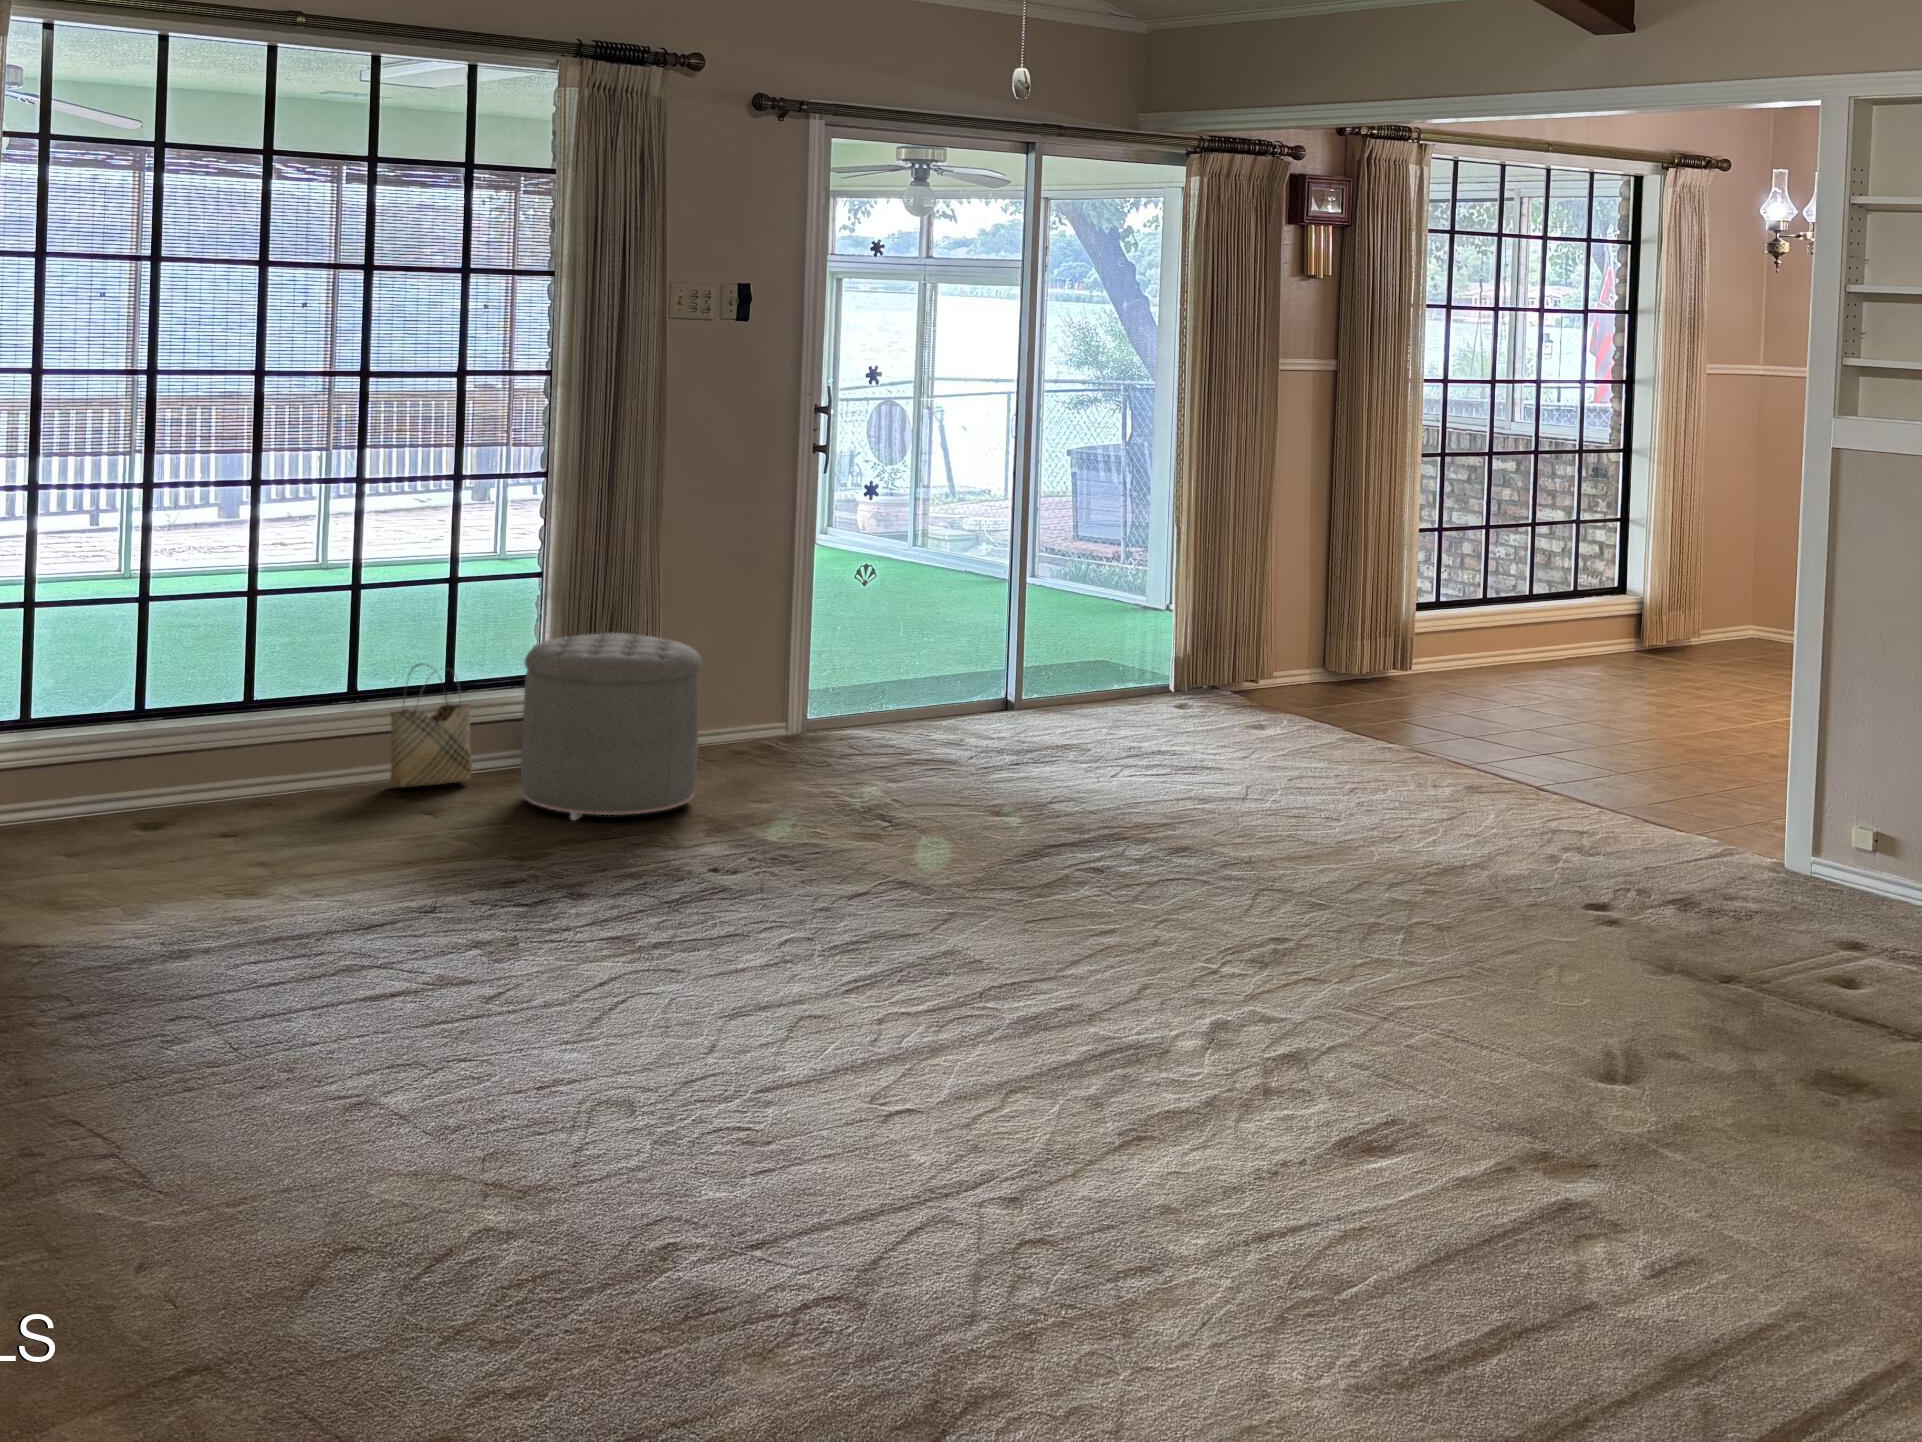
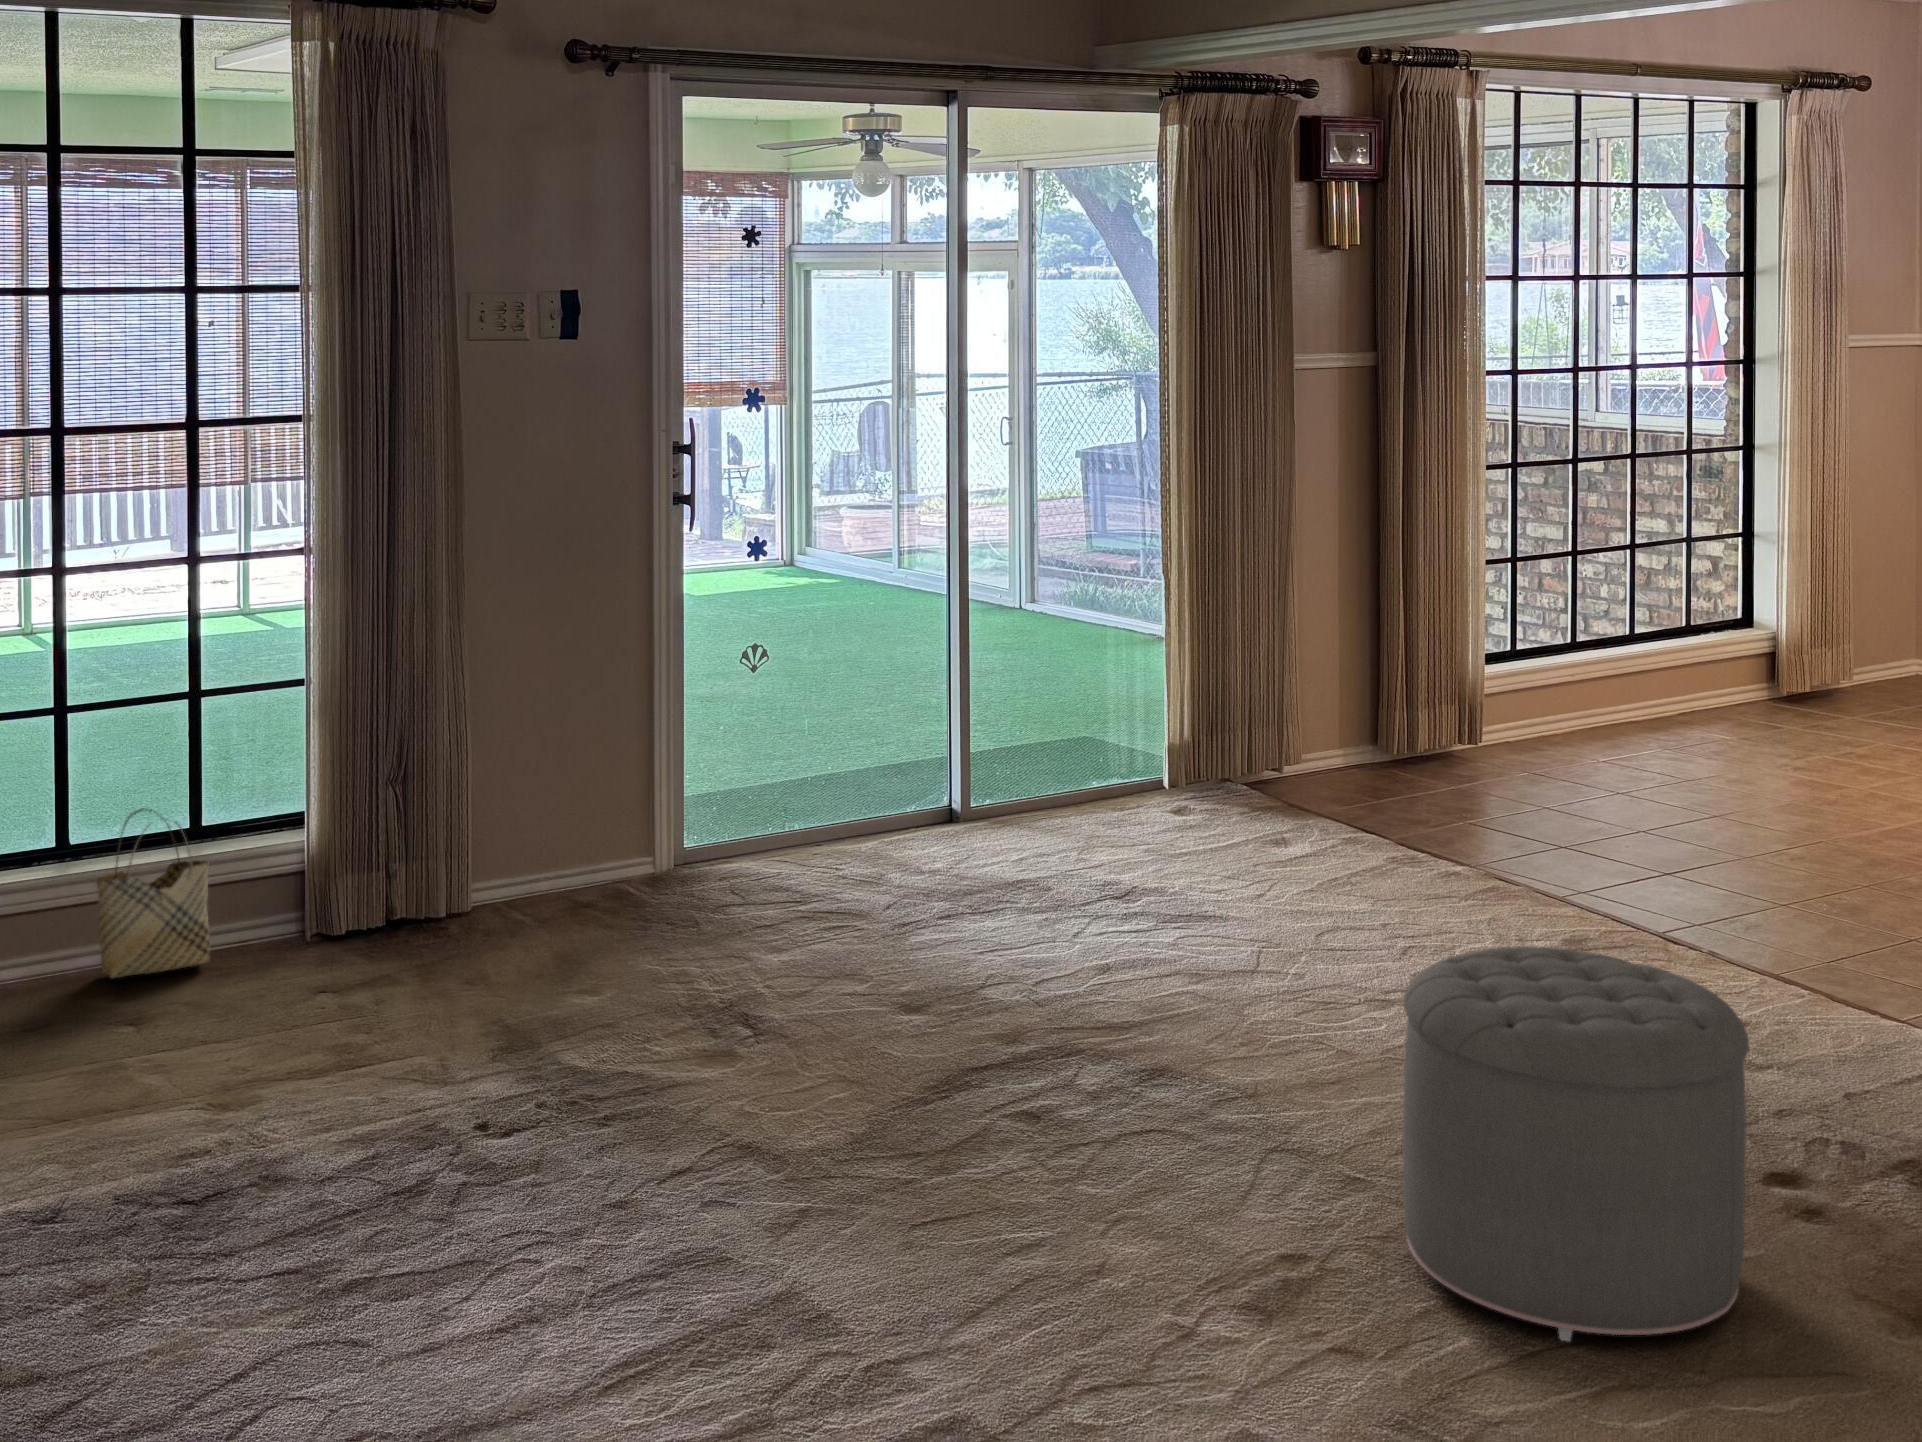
ottoman: present [521,633,702,820] -> present [1403,946,1749,1341]

